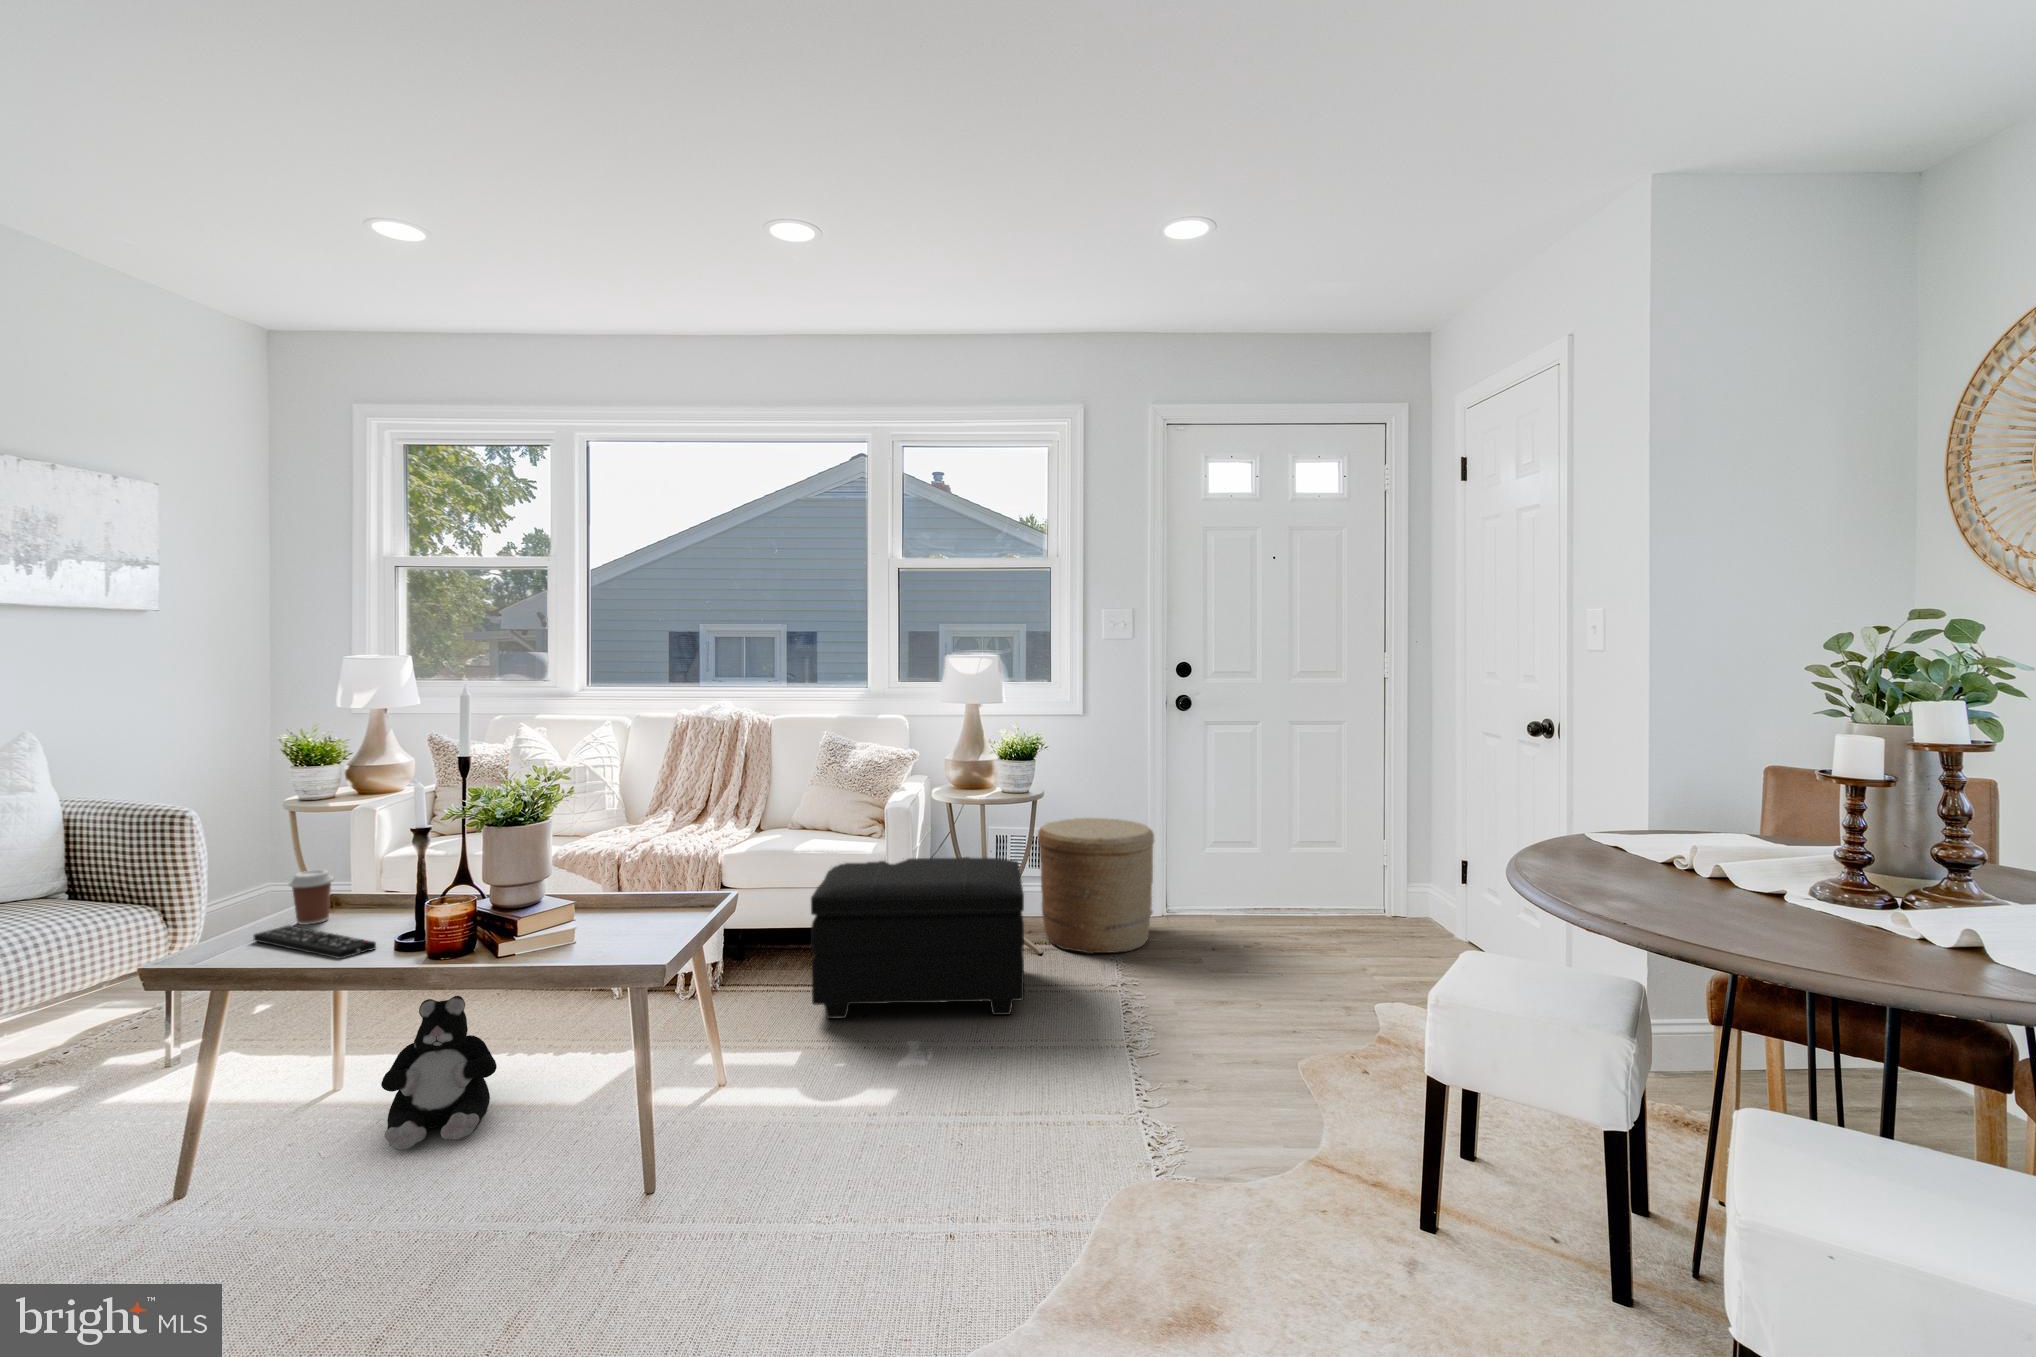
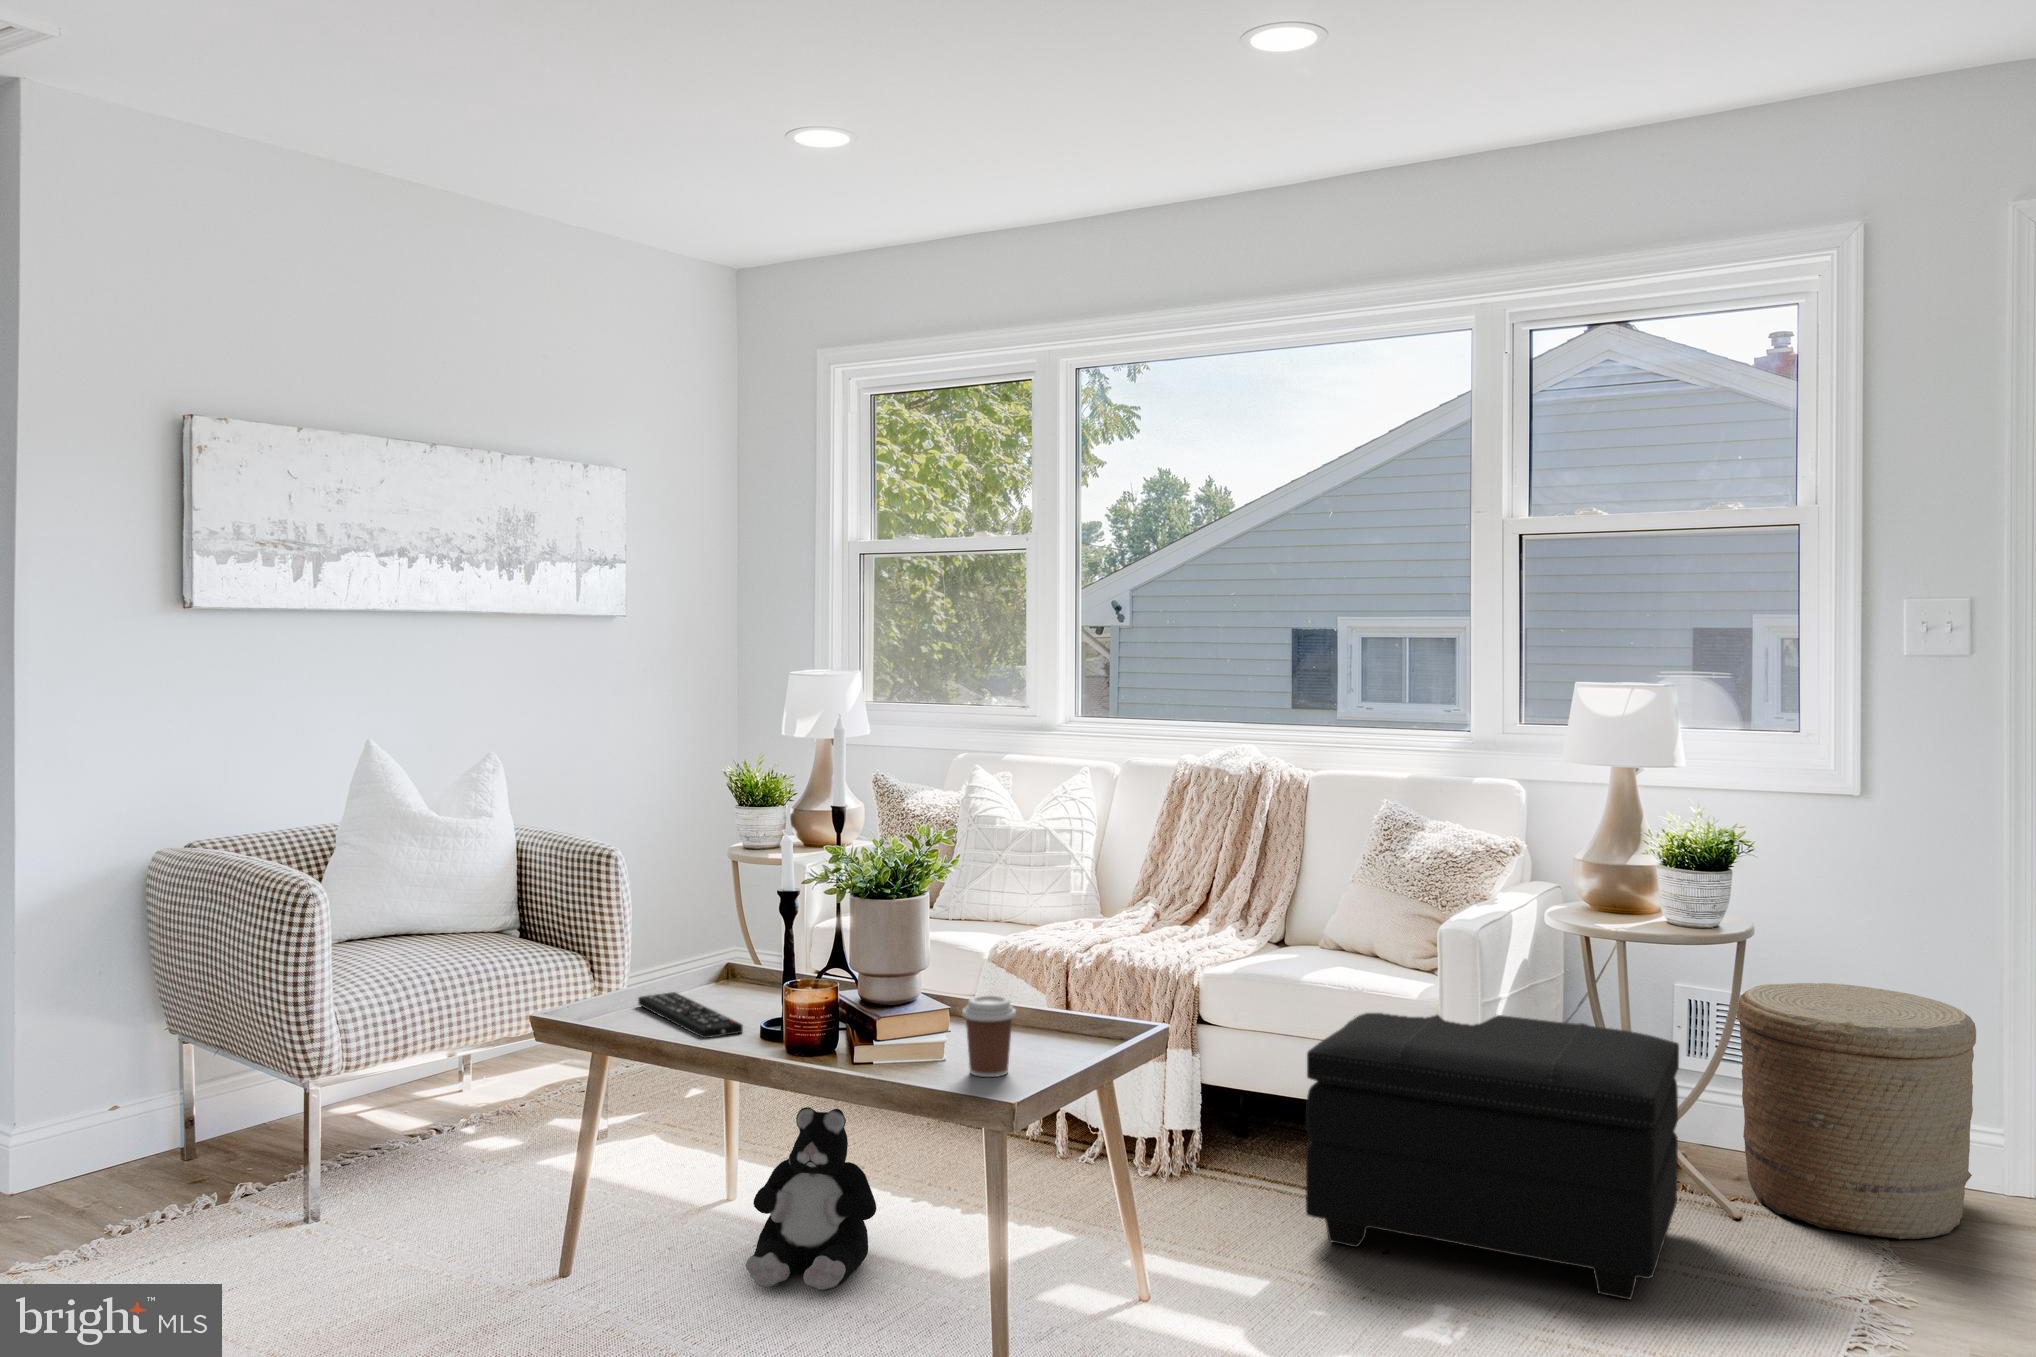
coffee cup: present [289,870,334,925] -> present [962,995,1016,1077]

